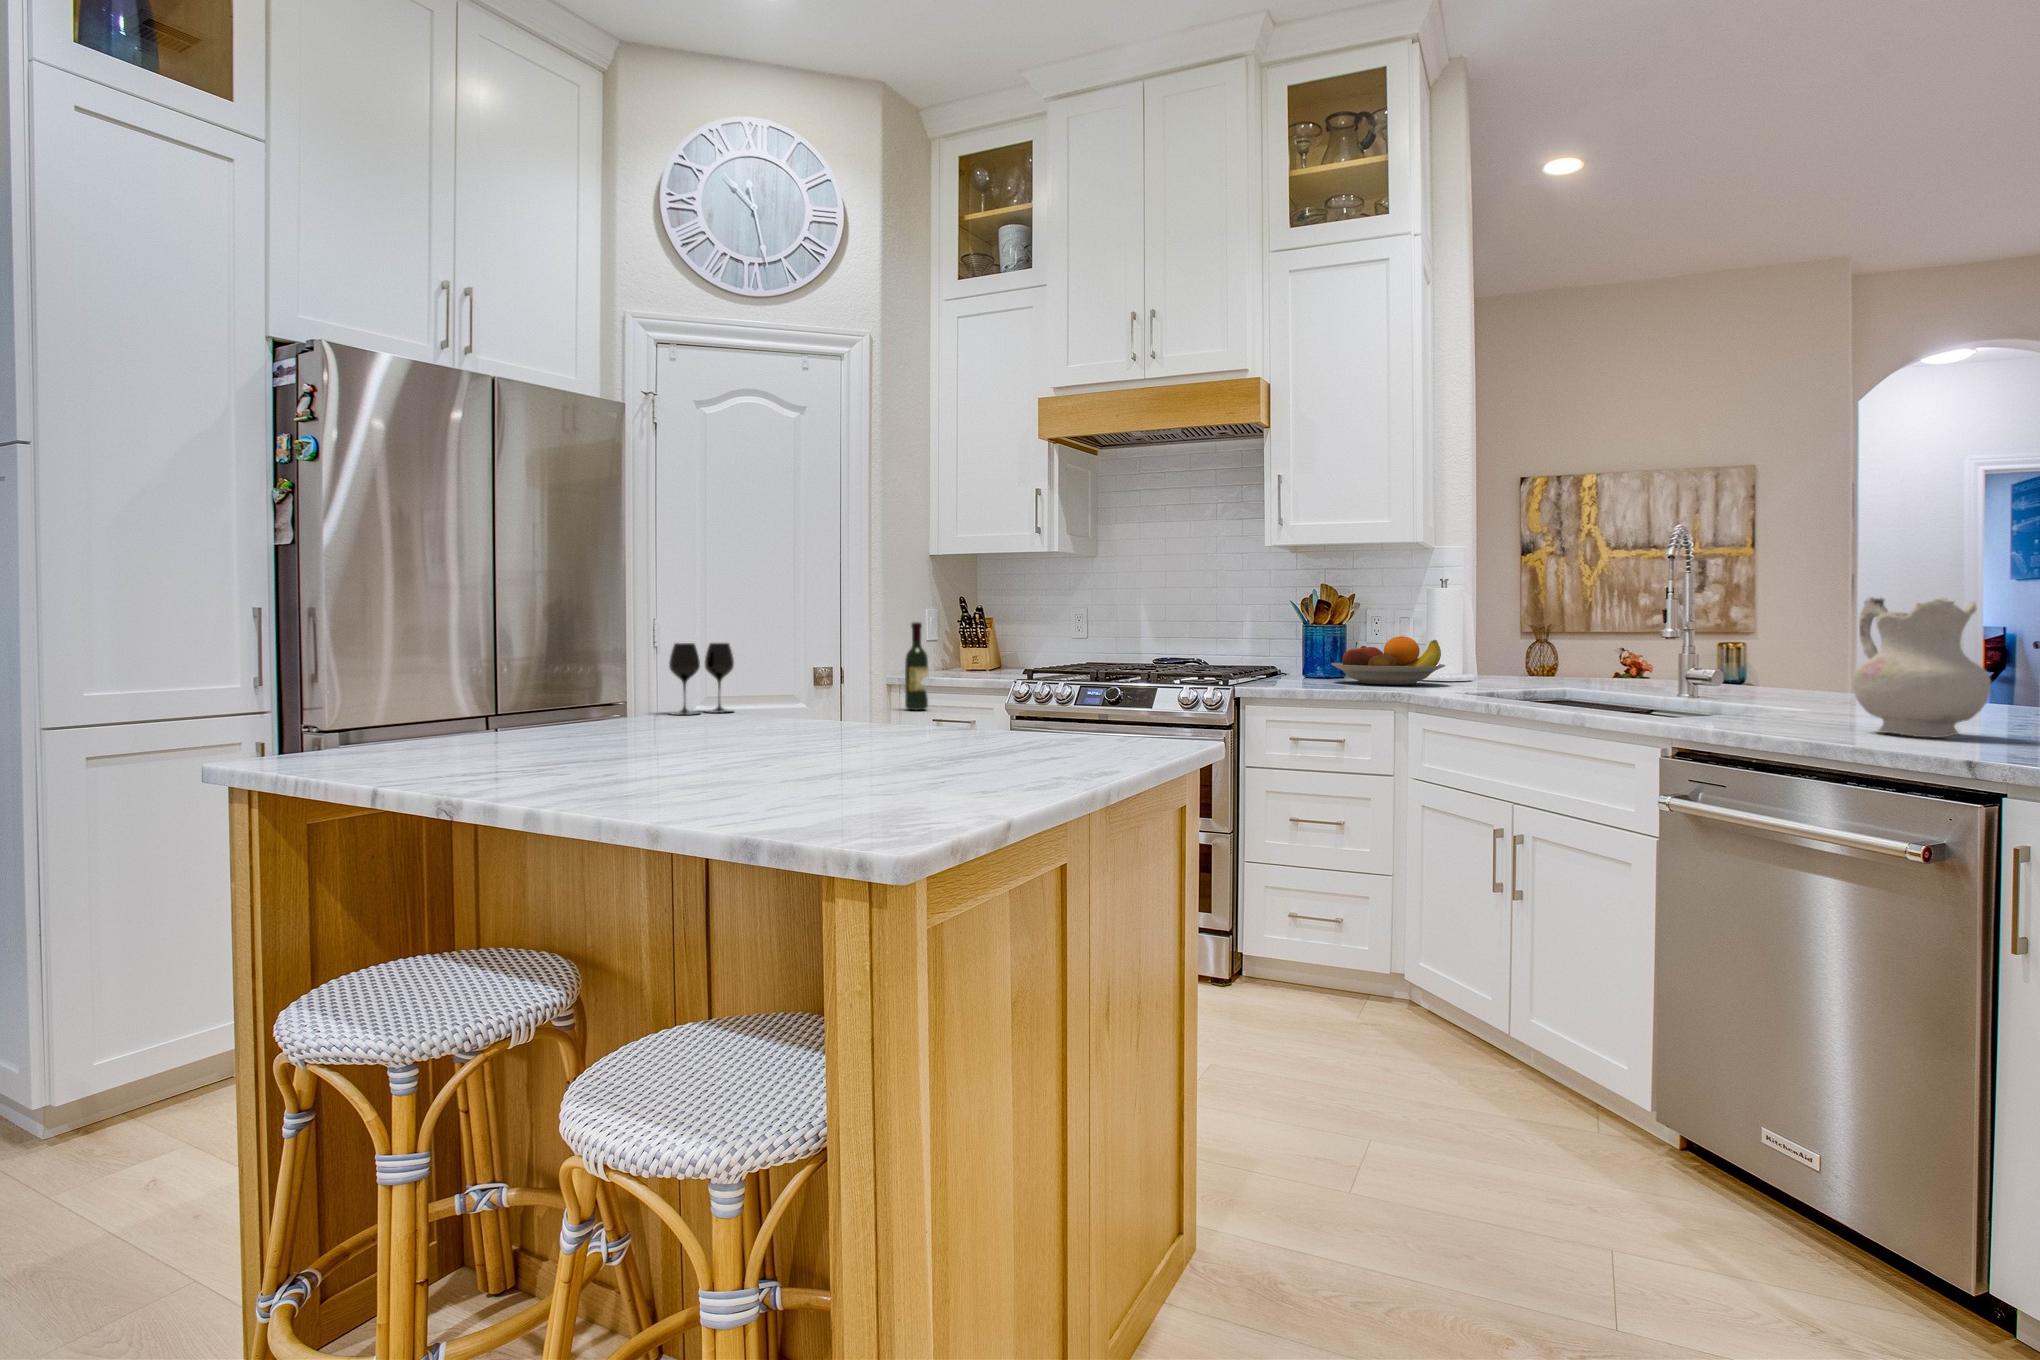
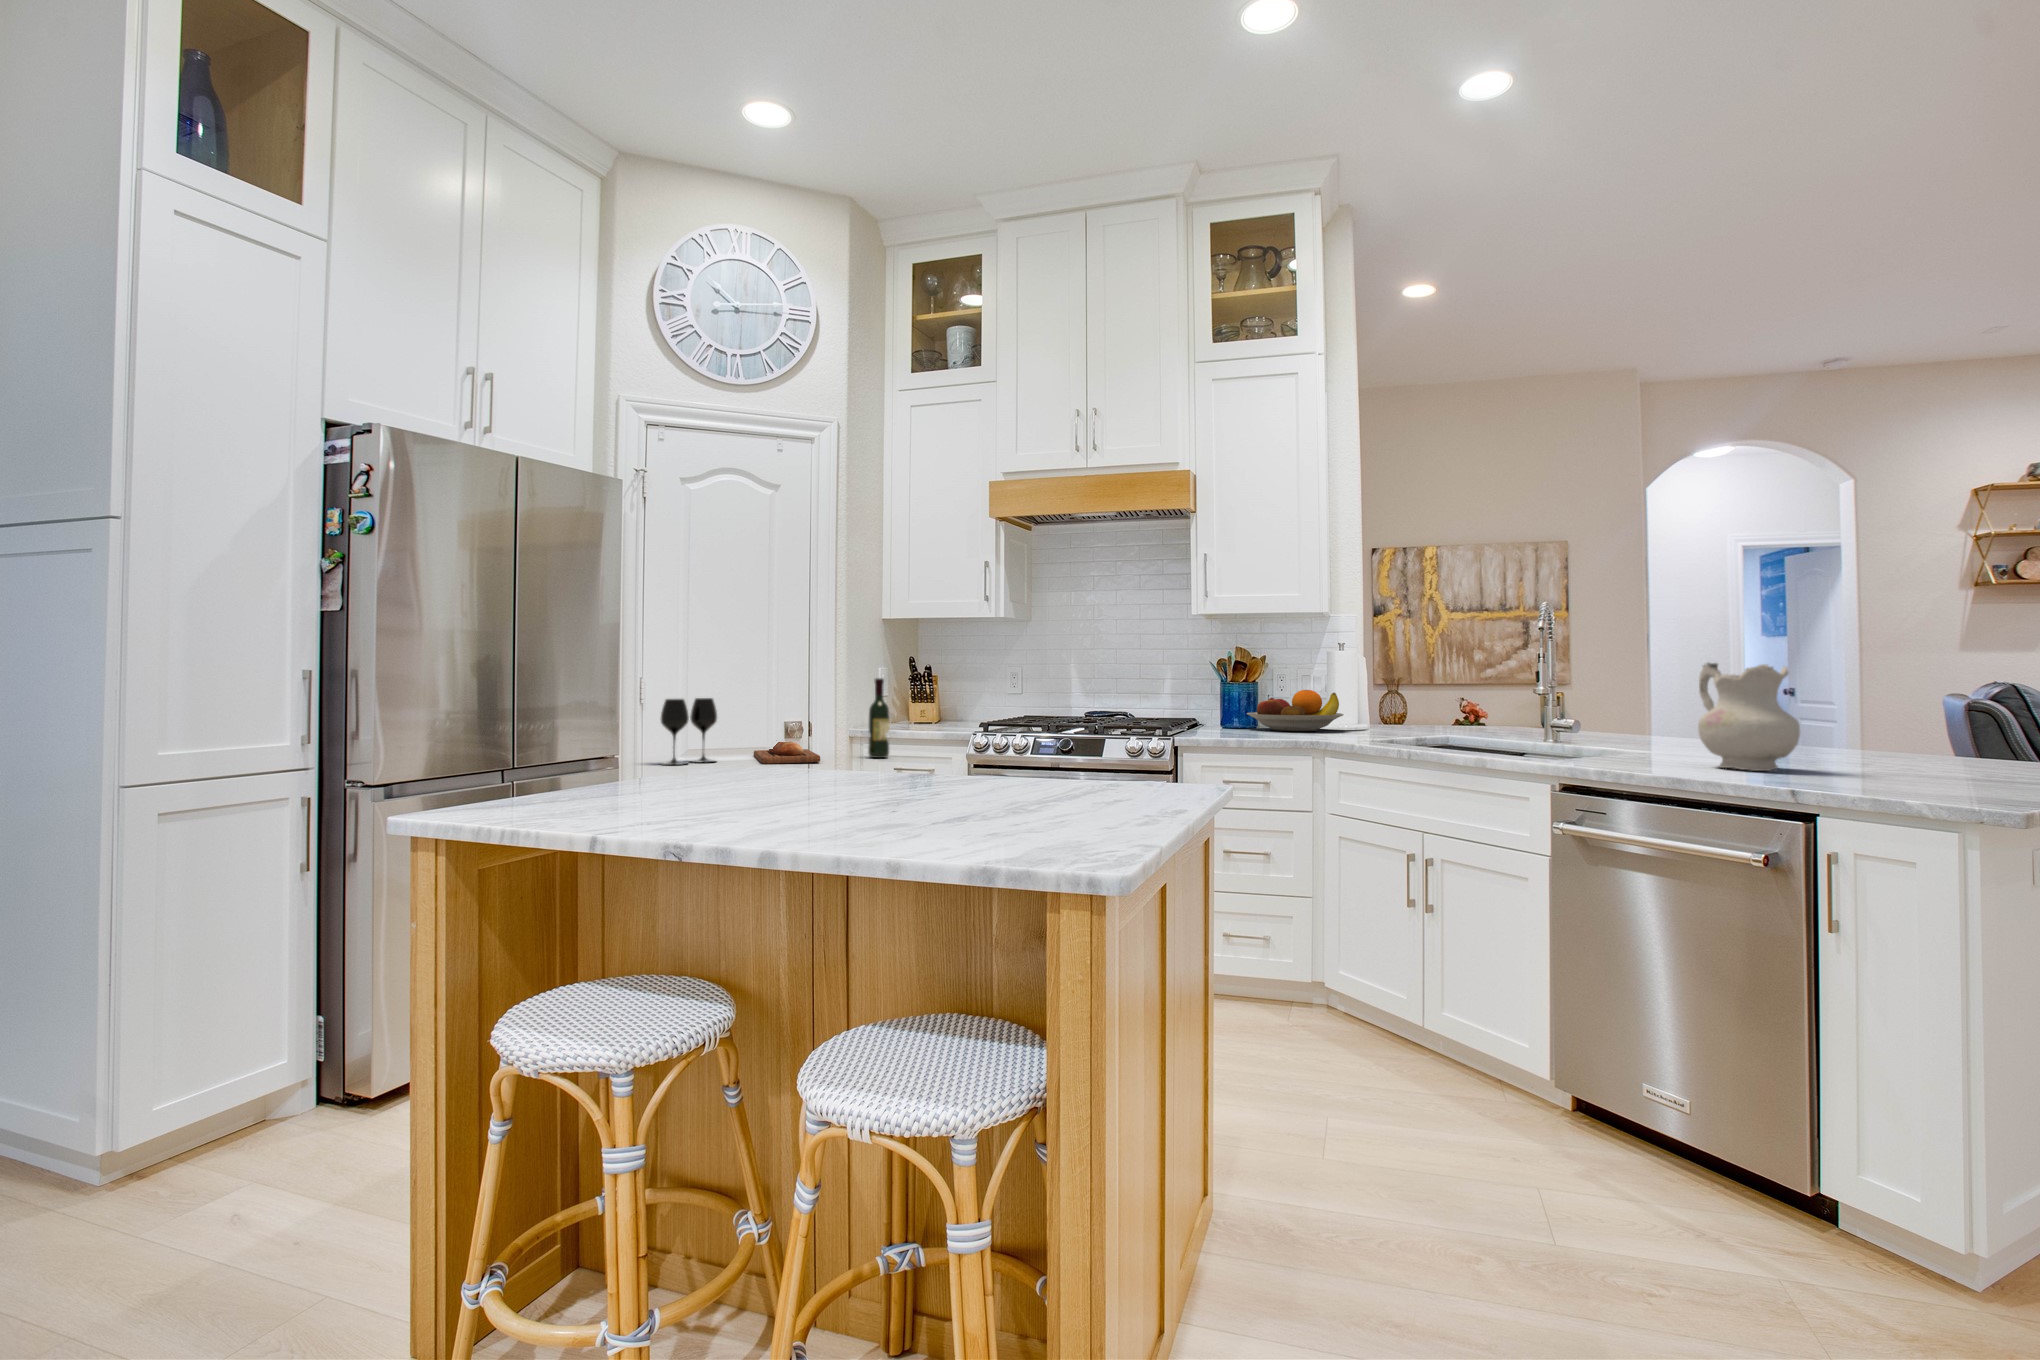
bread loaf: none [779,690,844,715] -> present [754,741,820,764]

